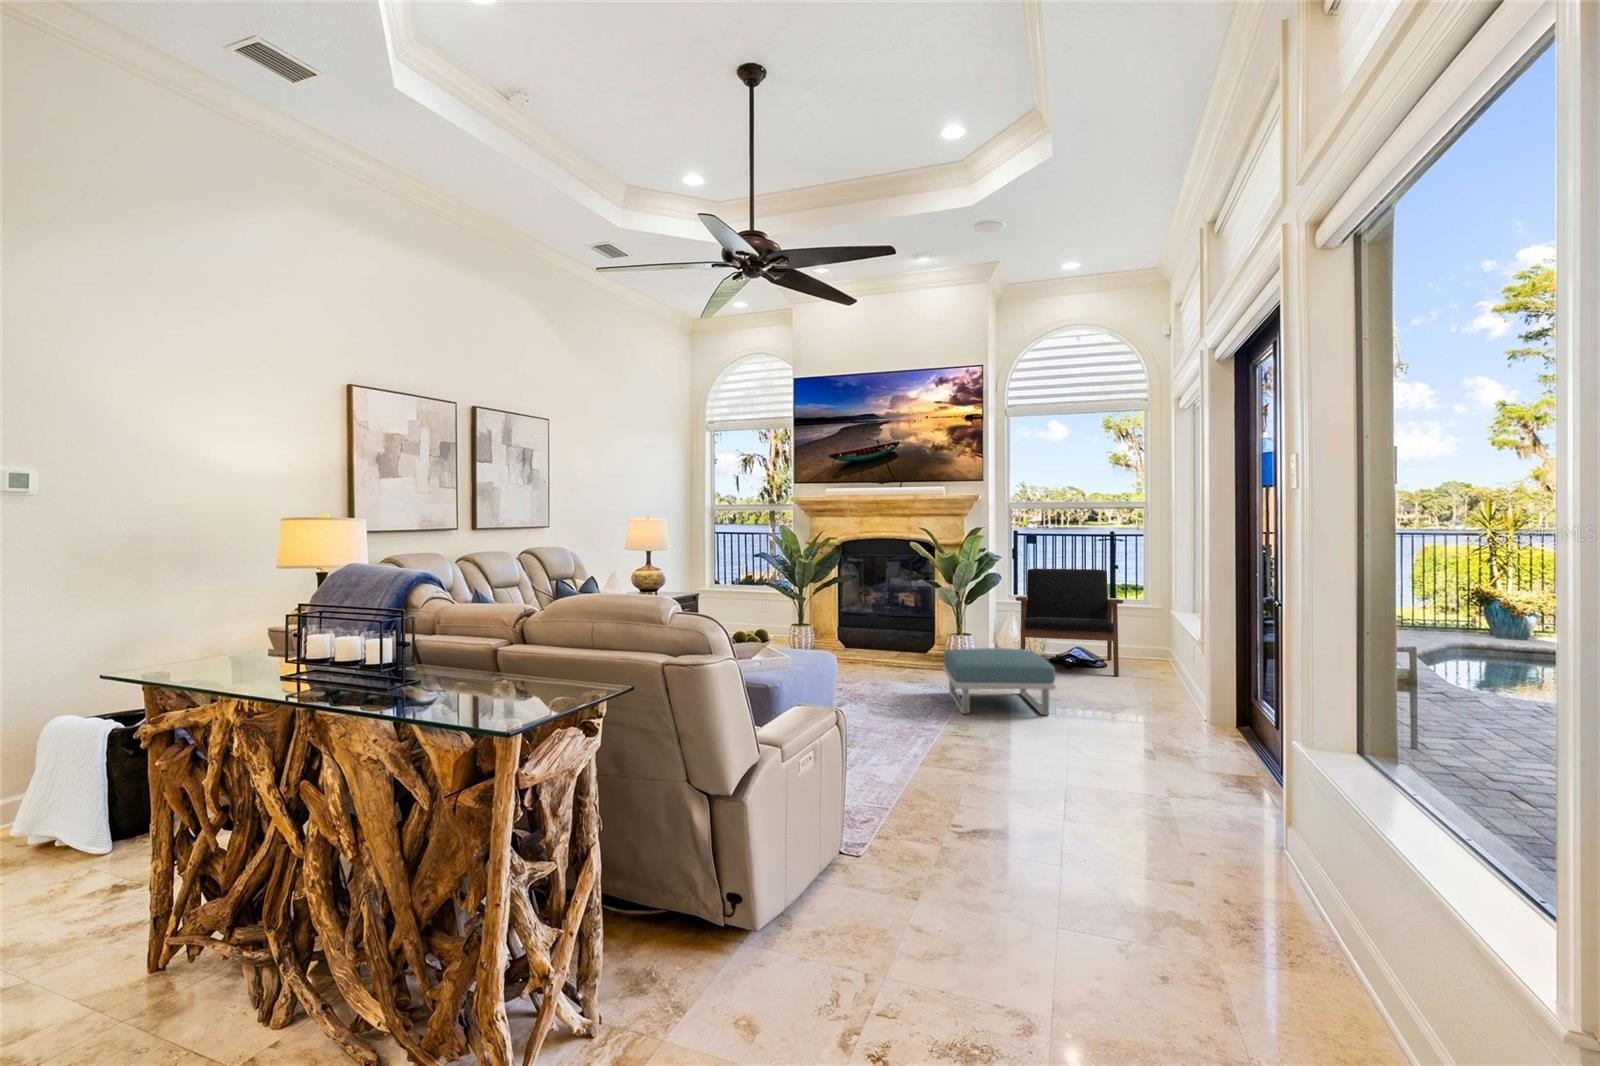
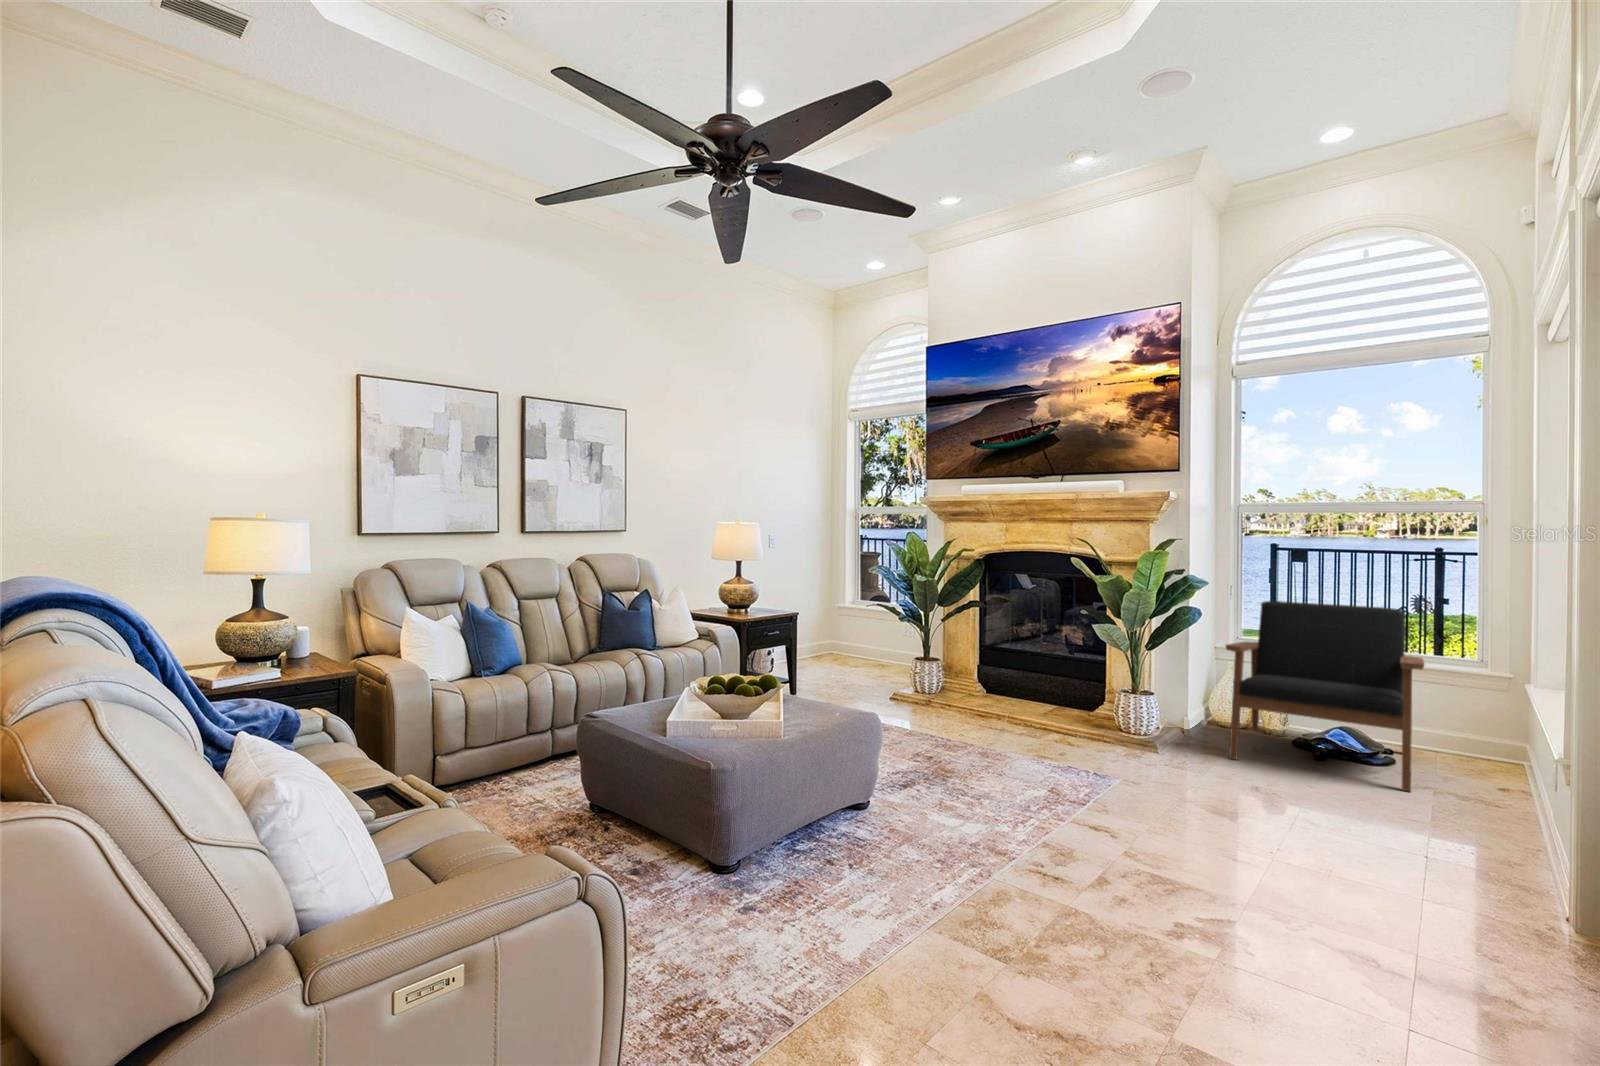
footstool: present [943,648,1056,715] -> none [1057,723,1240,864]

